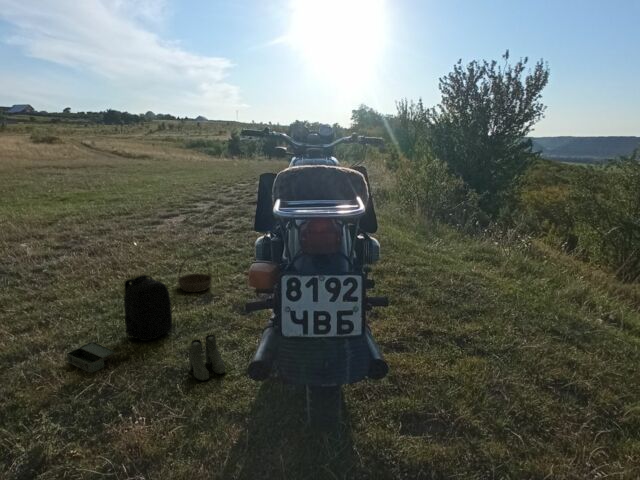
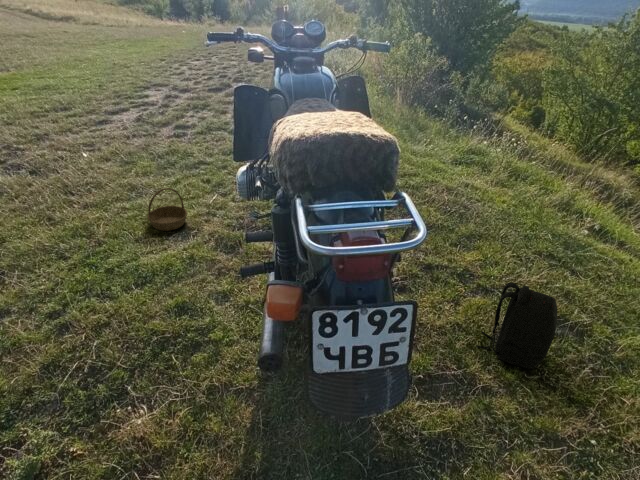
backpack: present [124,275,172,341] -> present [477,282,557,369]
boots: present [189,335,225,381] -> none [184,315,226,371]
toolbox: present [67,342,115,373] -> none [35,324,94,368]

